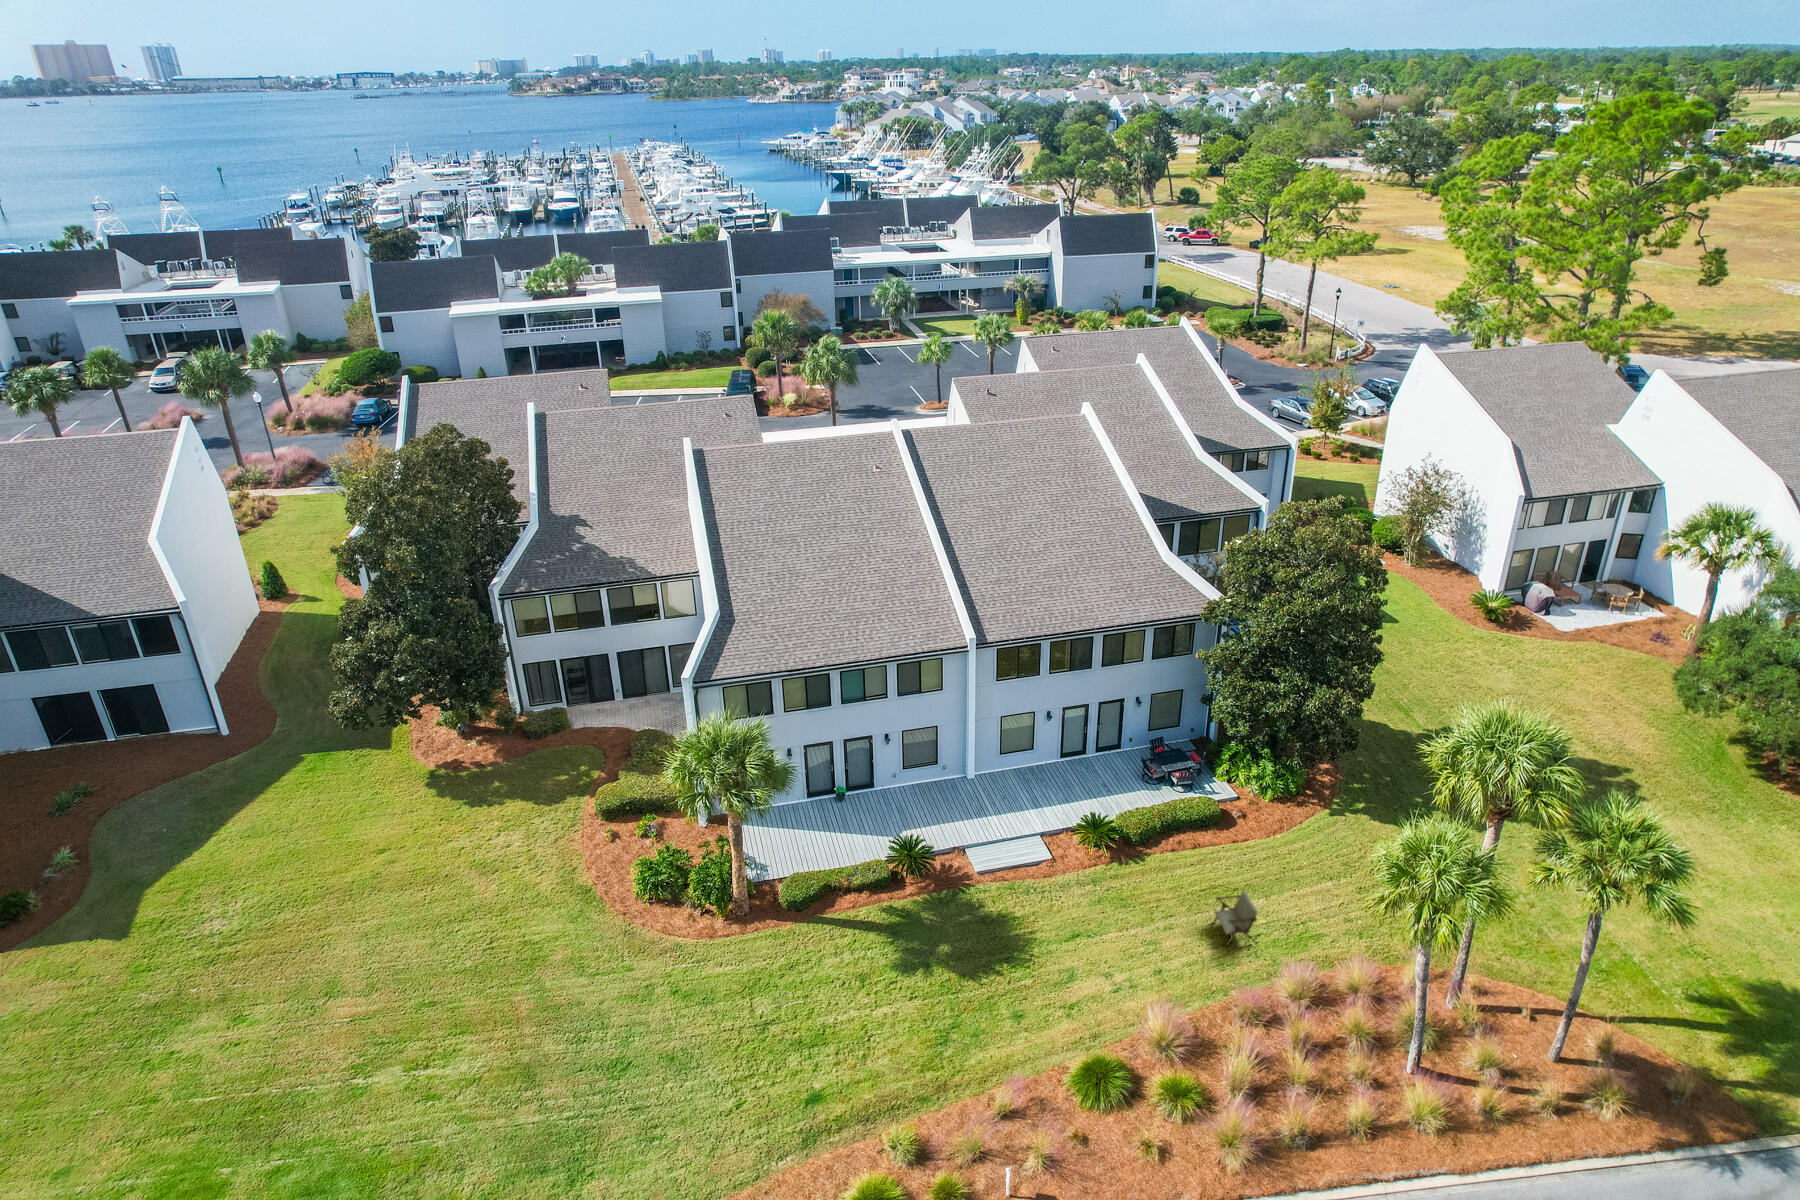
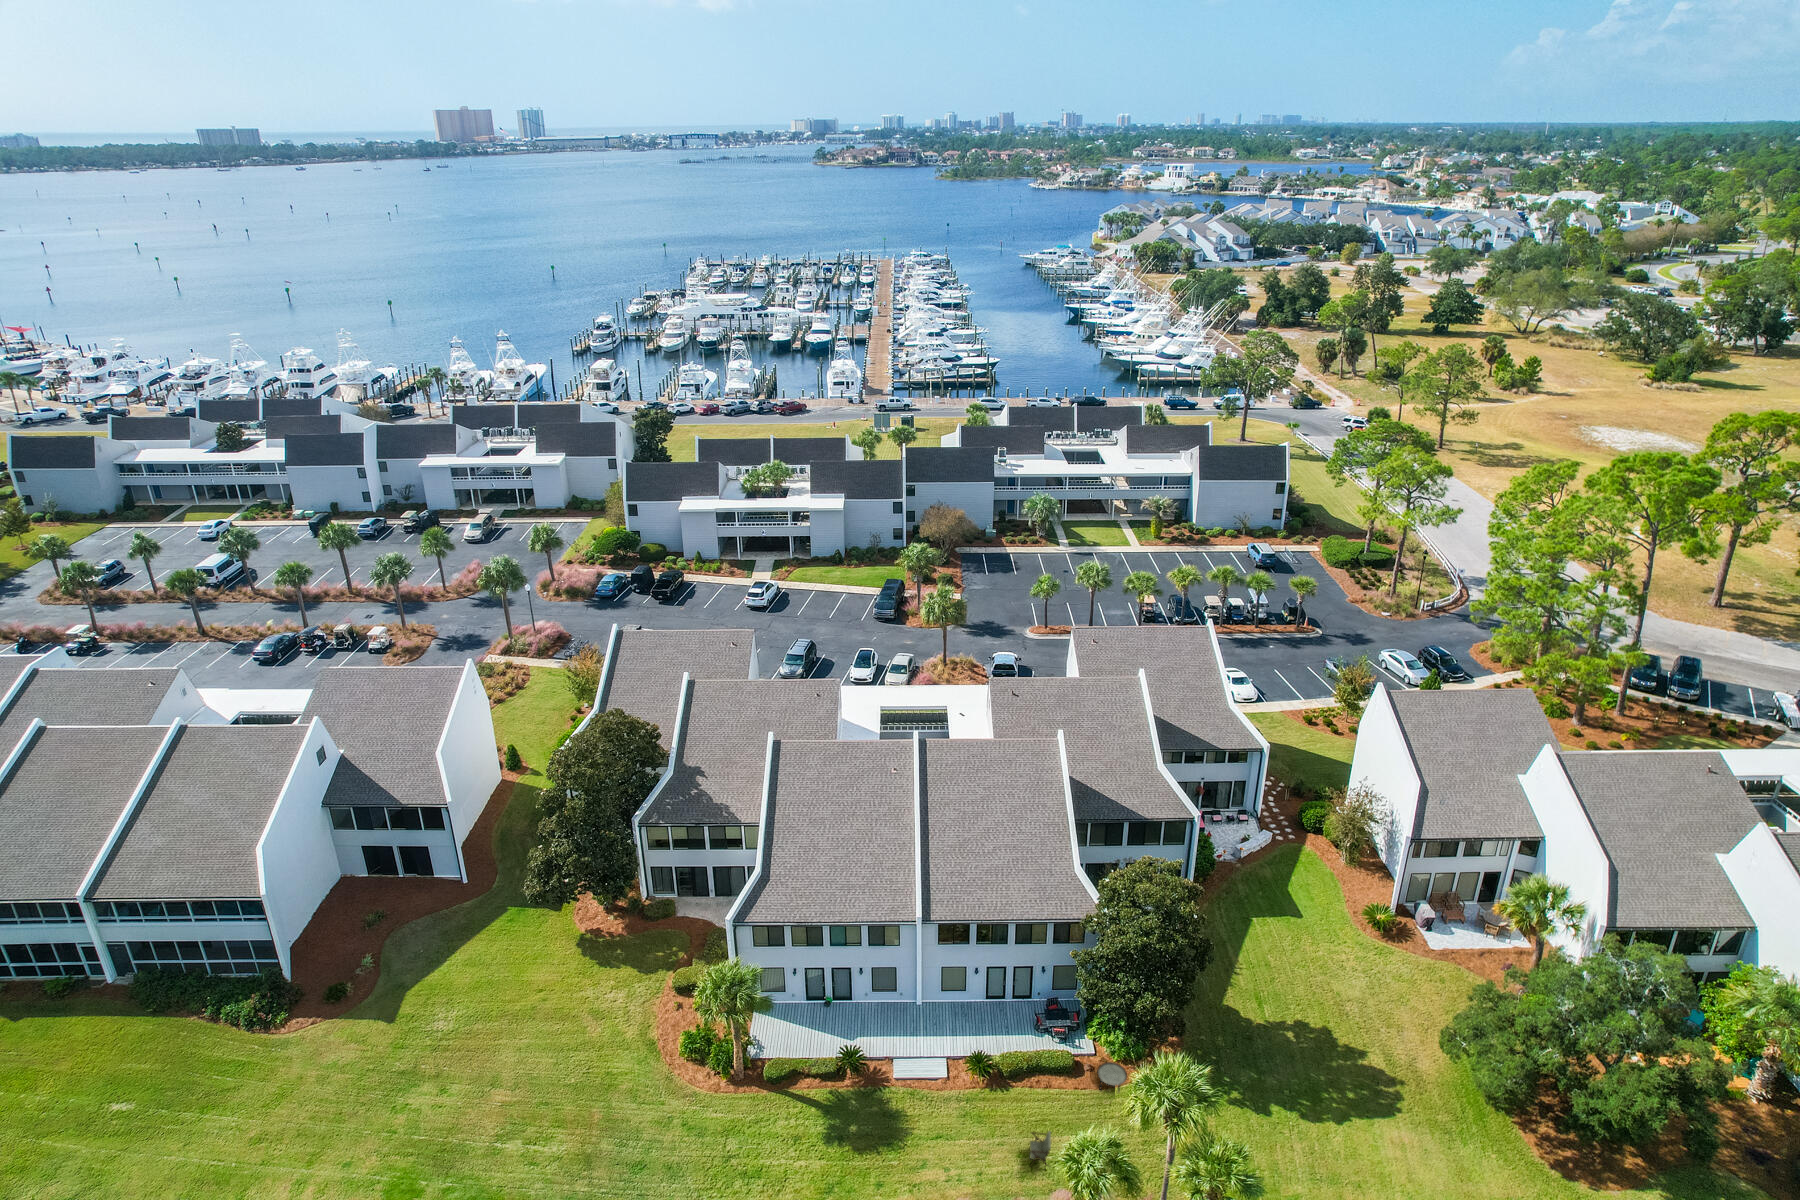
round table: none [1260,797,1306,840] -> present [1097,1062,1127,1092]

